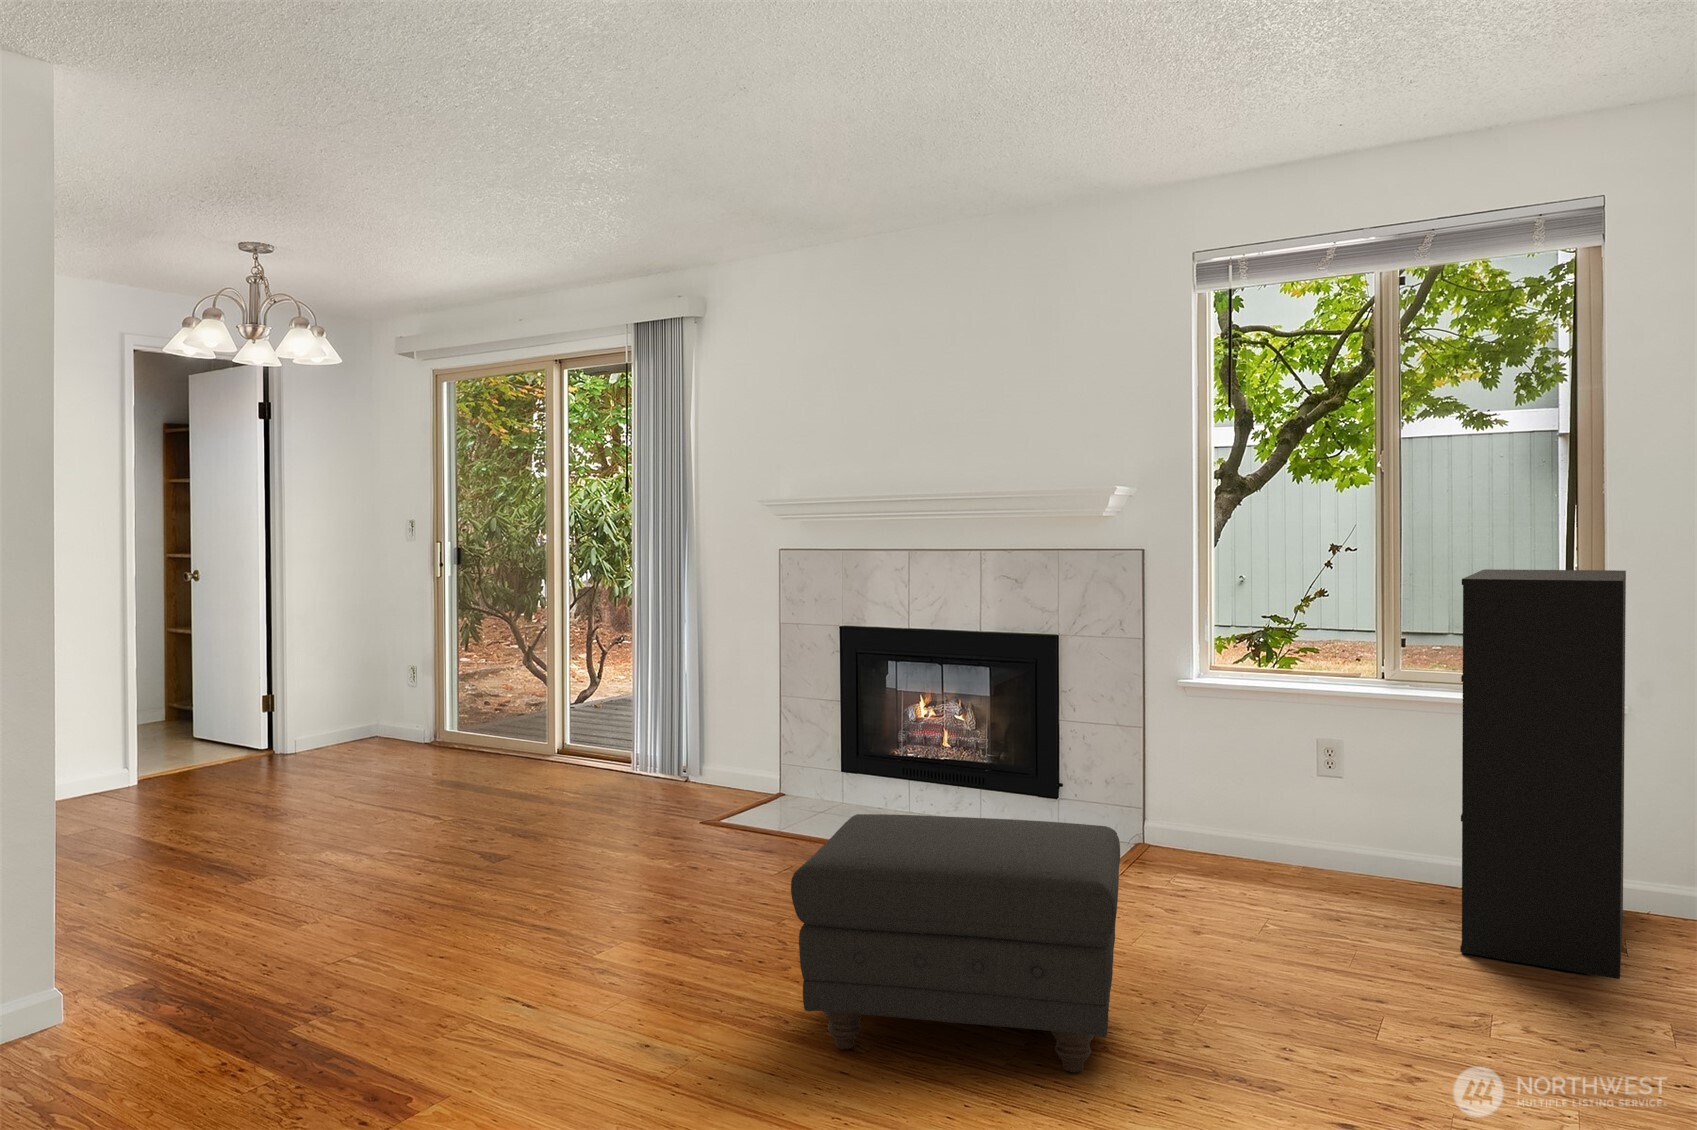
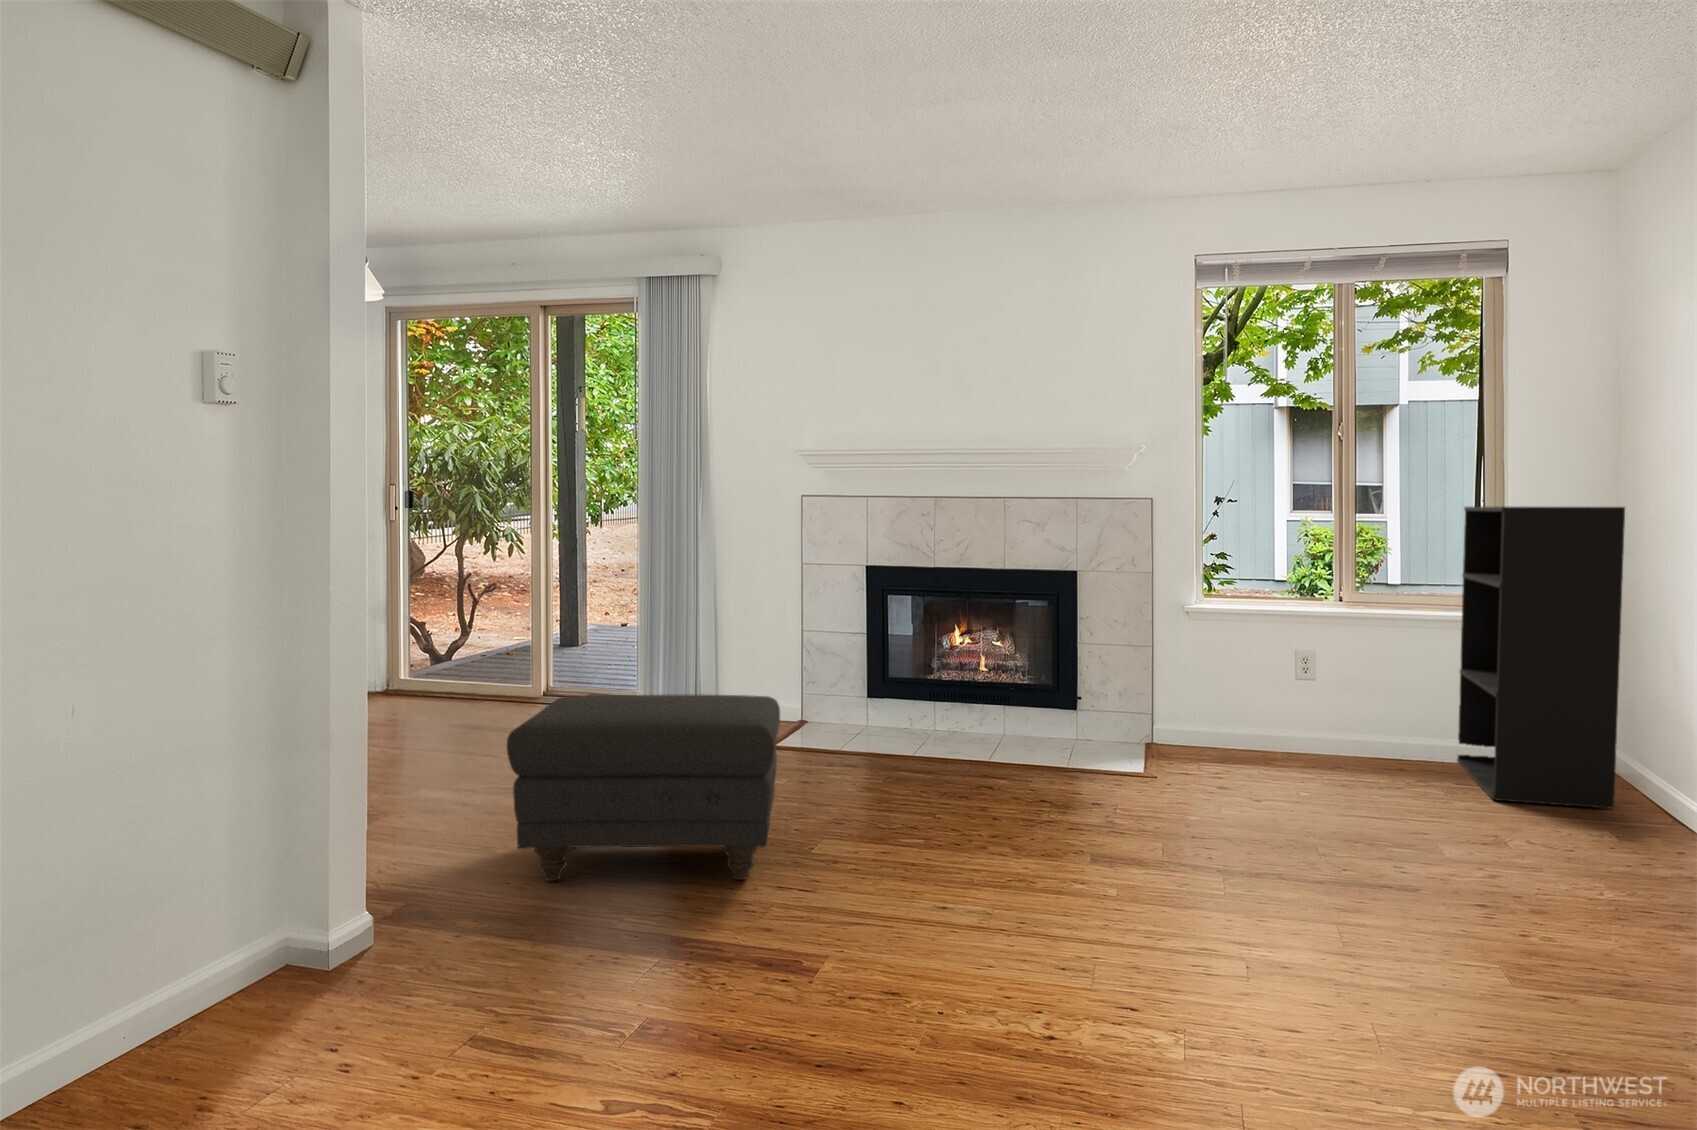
ottoman: present [791,814,1120,1072] -> present [507,695,780,881]

